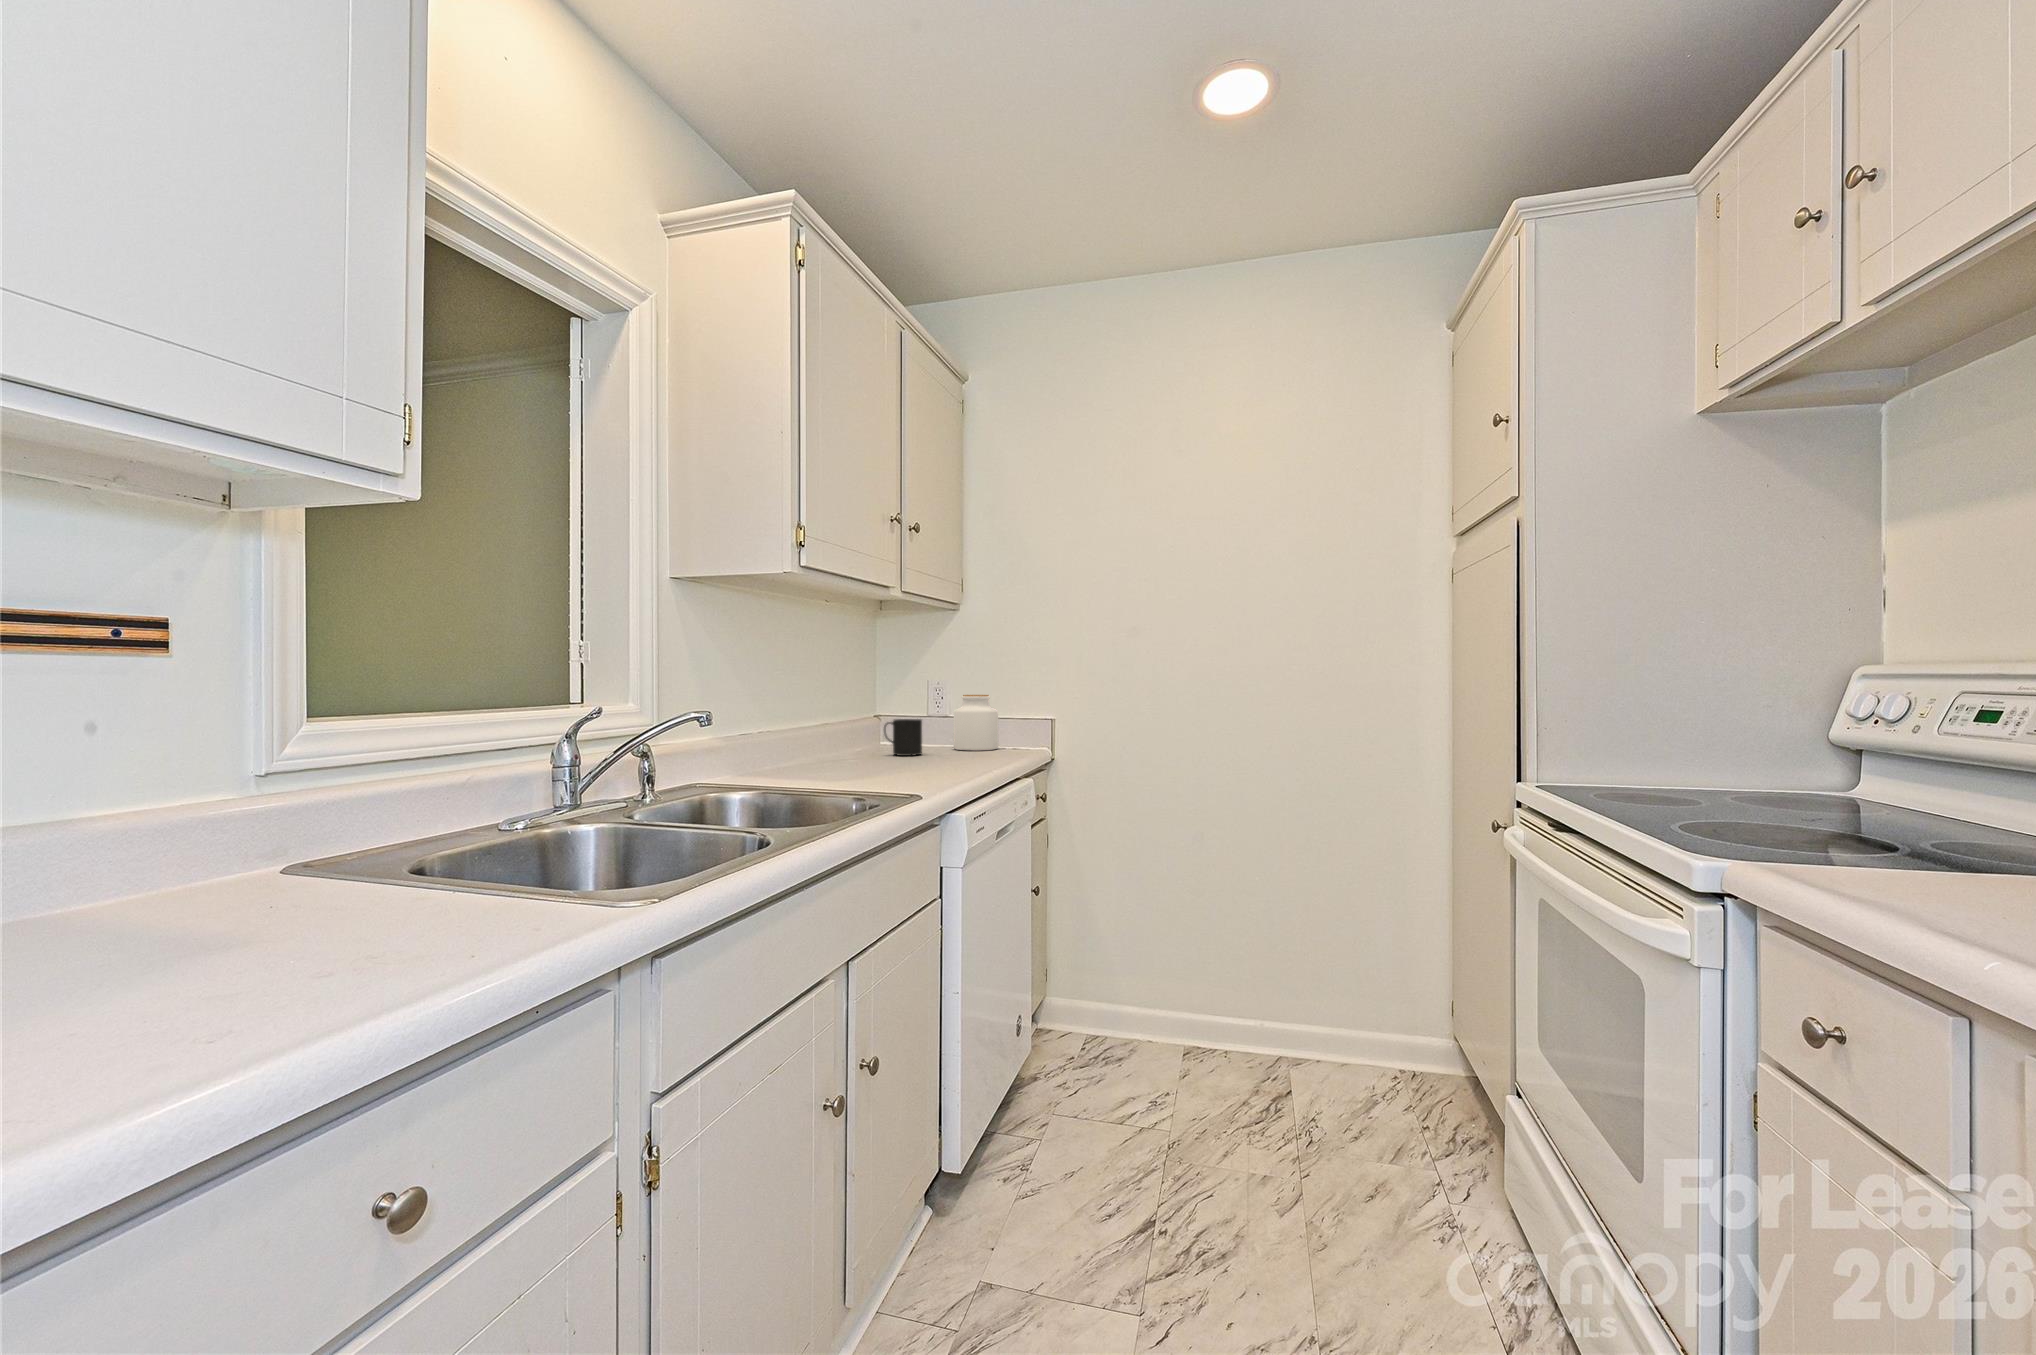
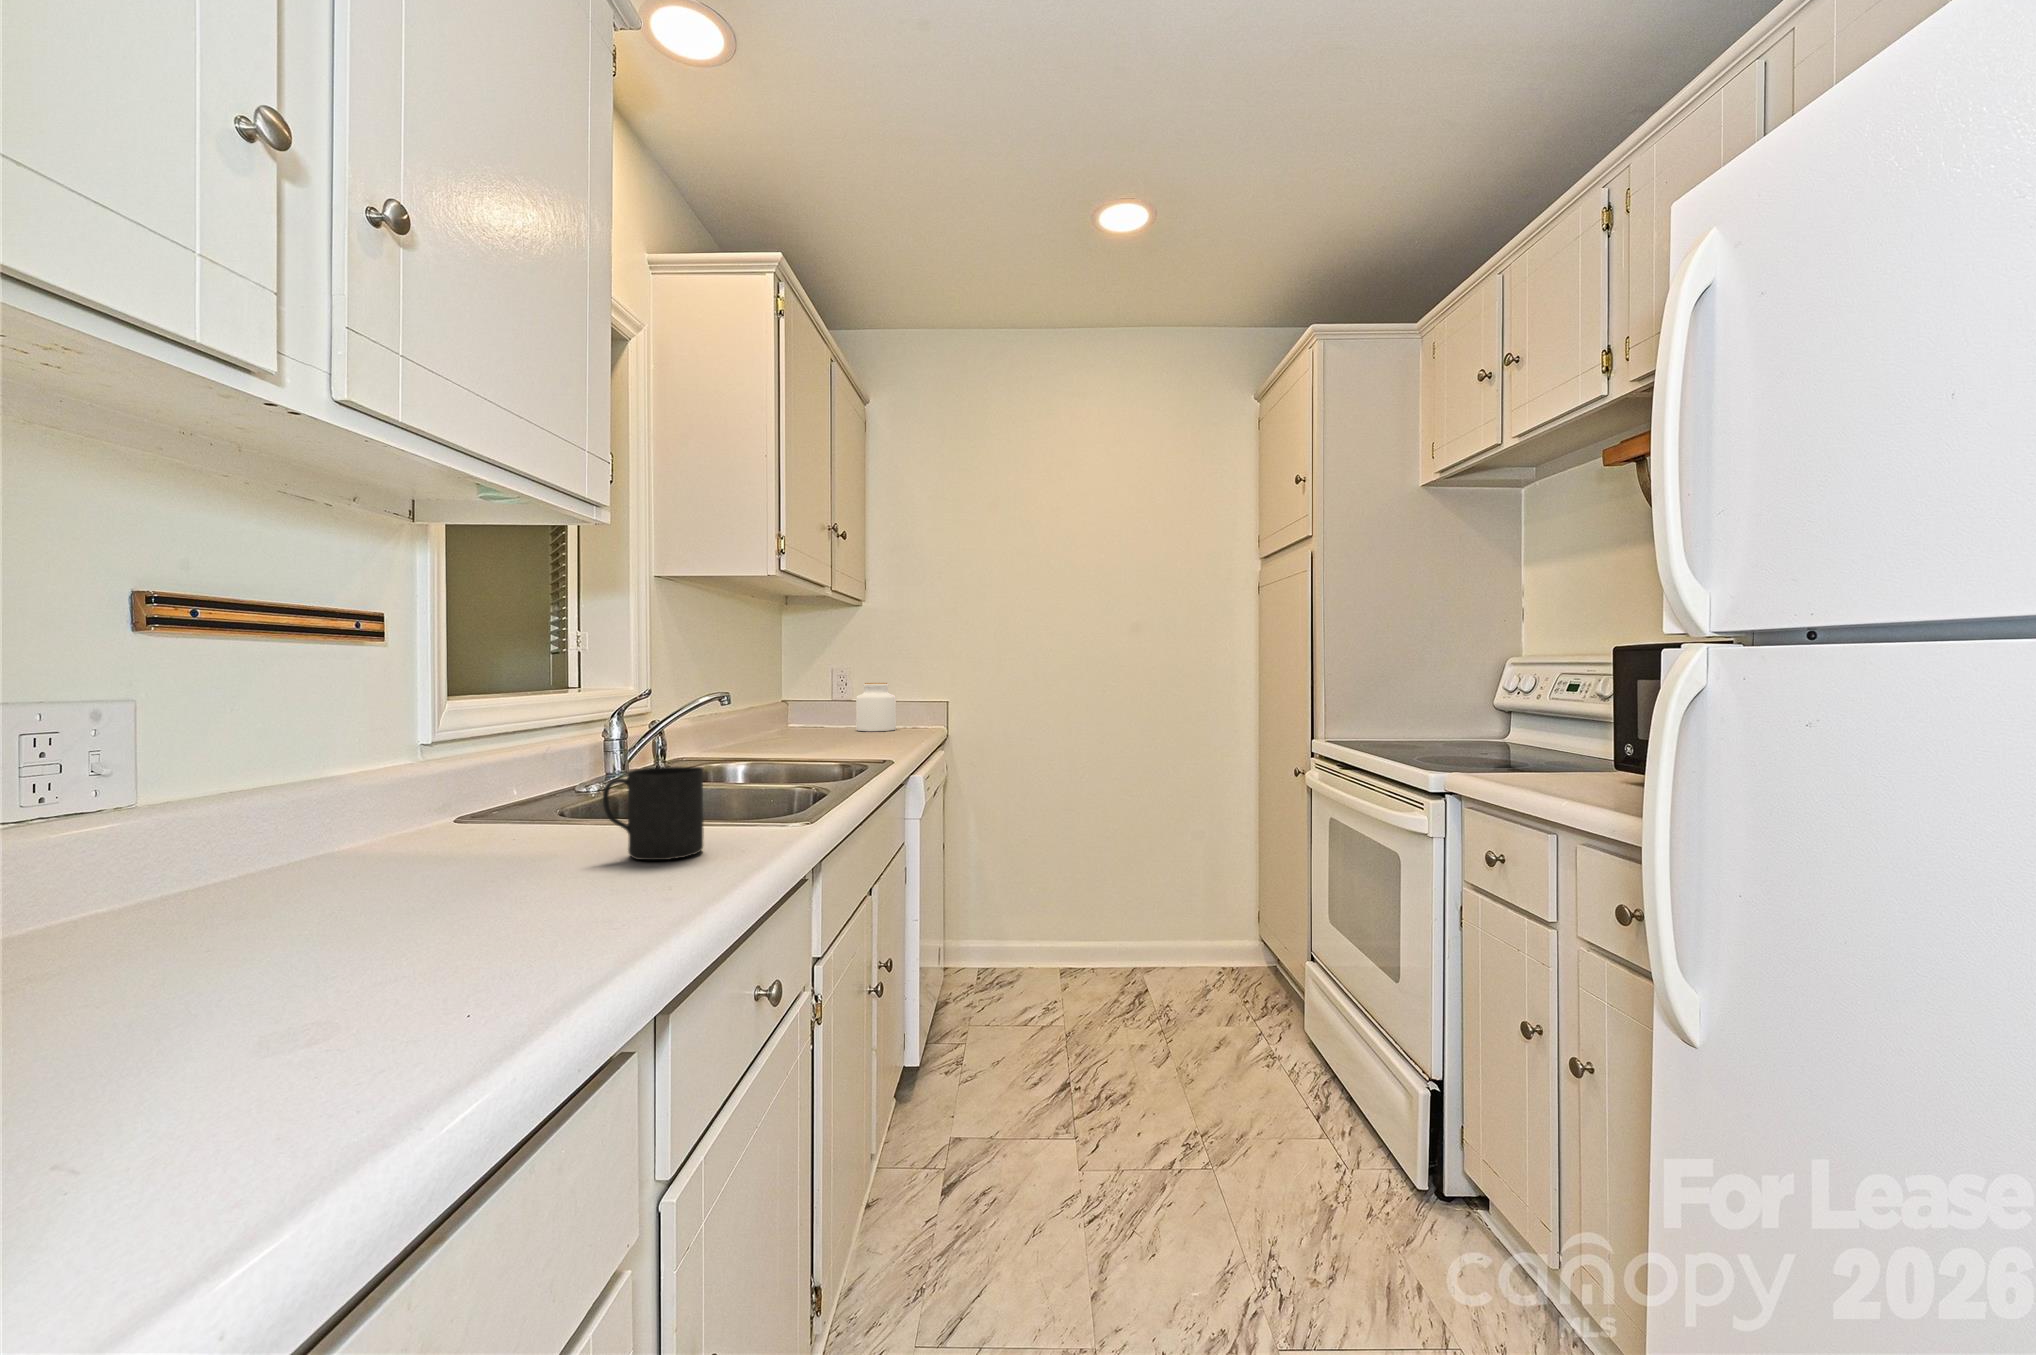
mug: present [884,719,922,756] -> present [603,767,704,860]

